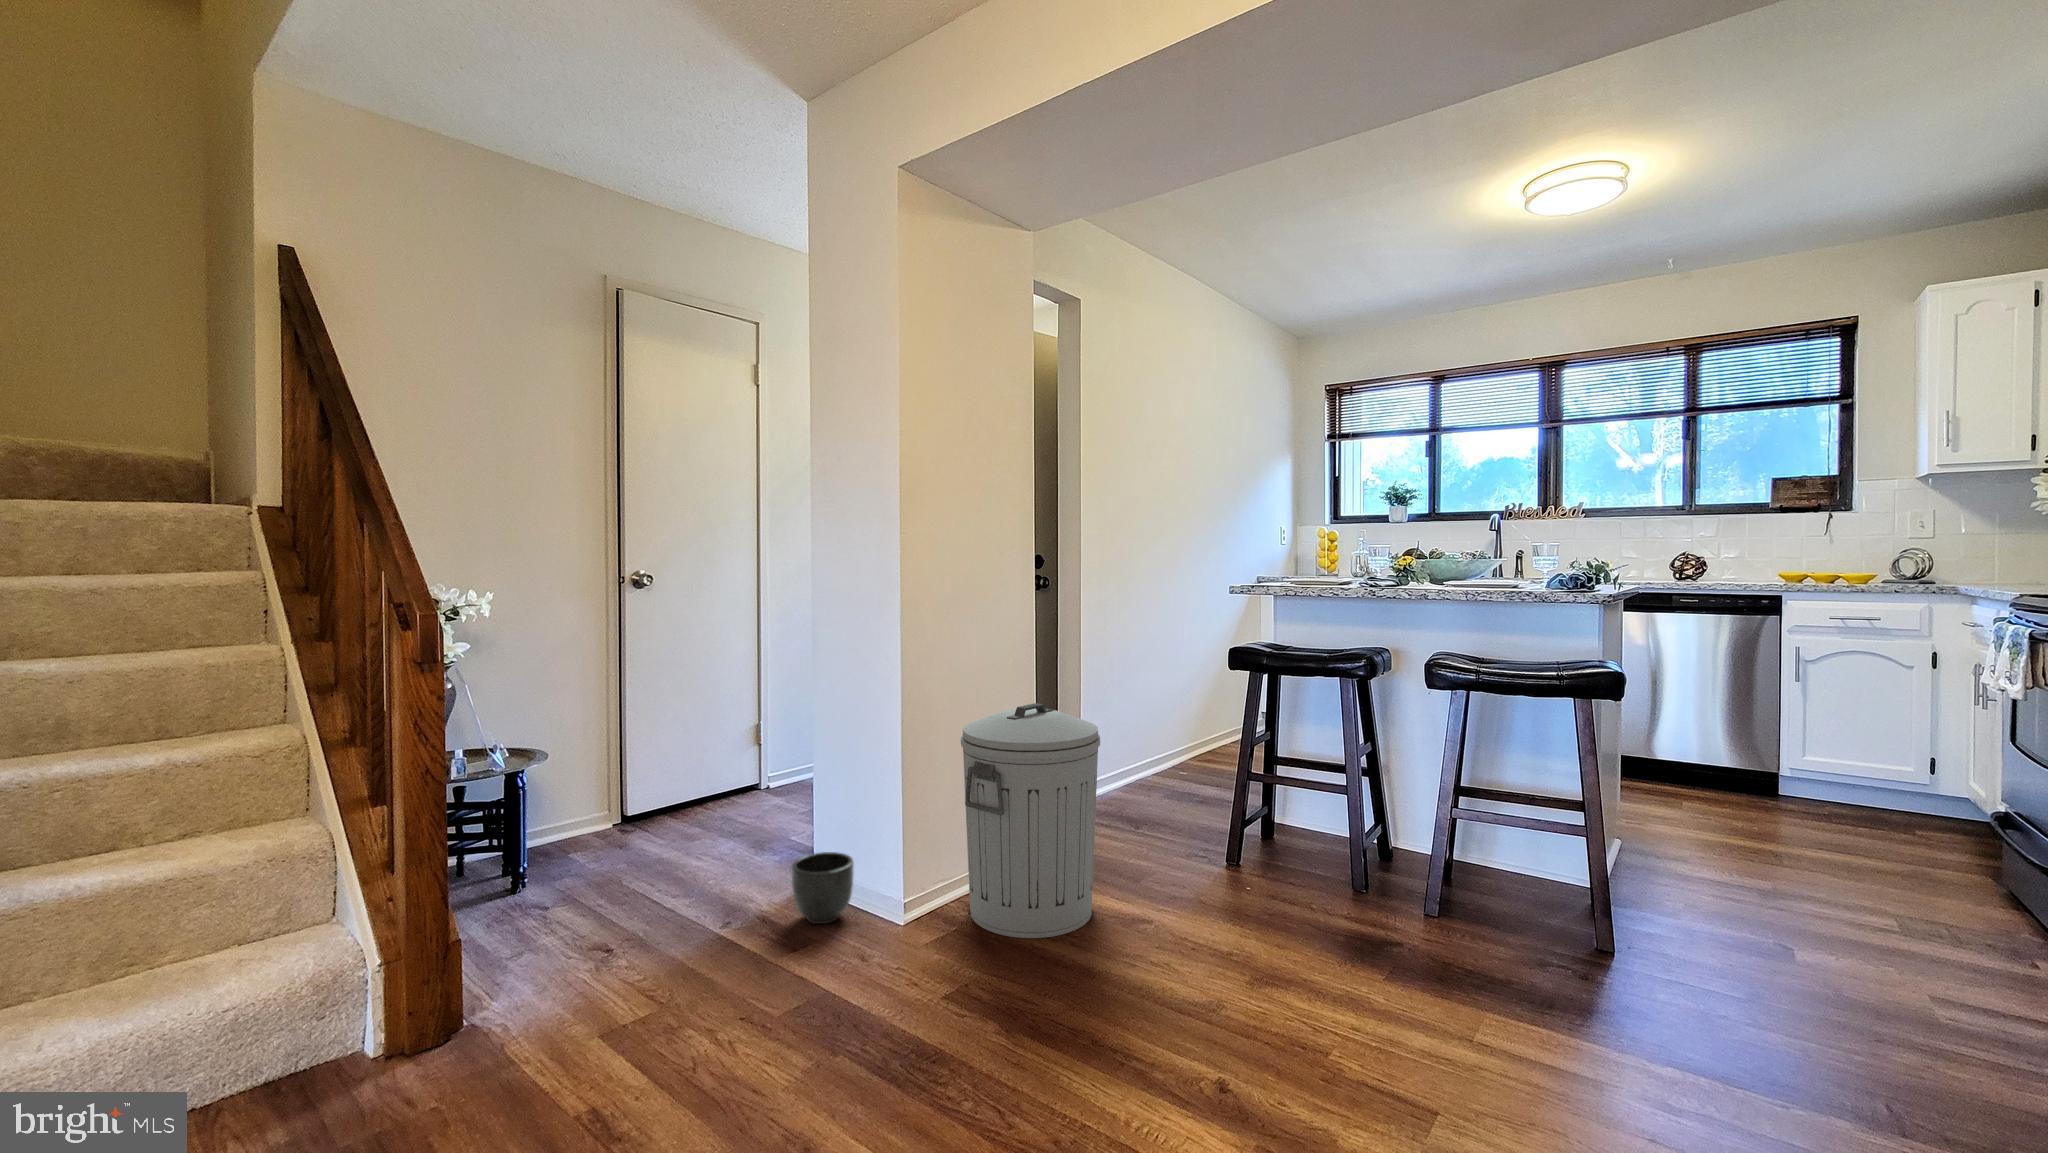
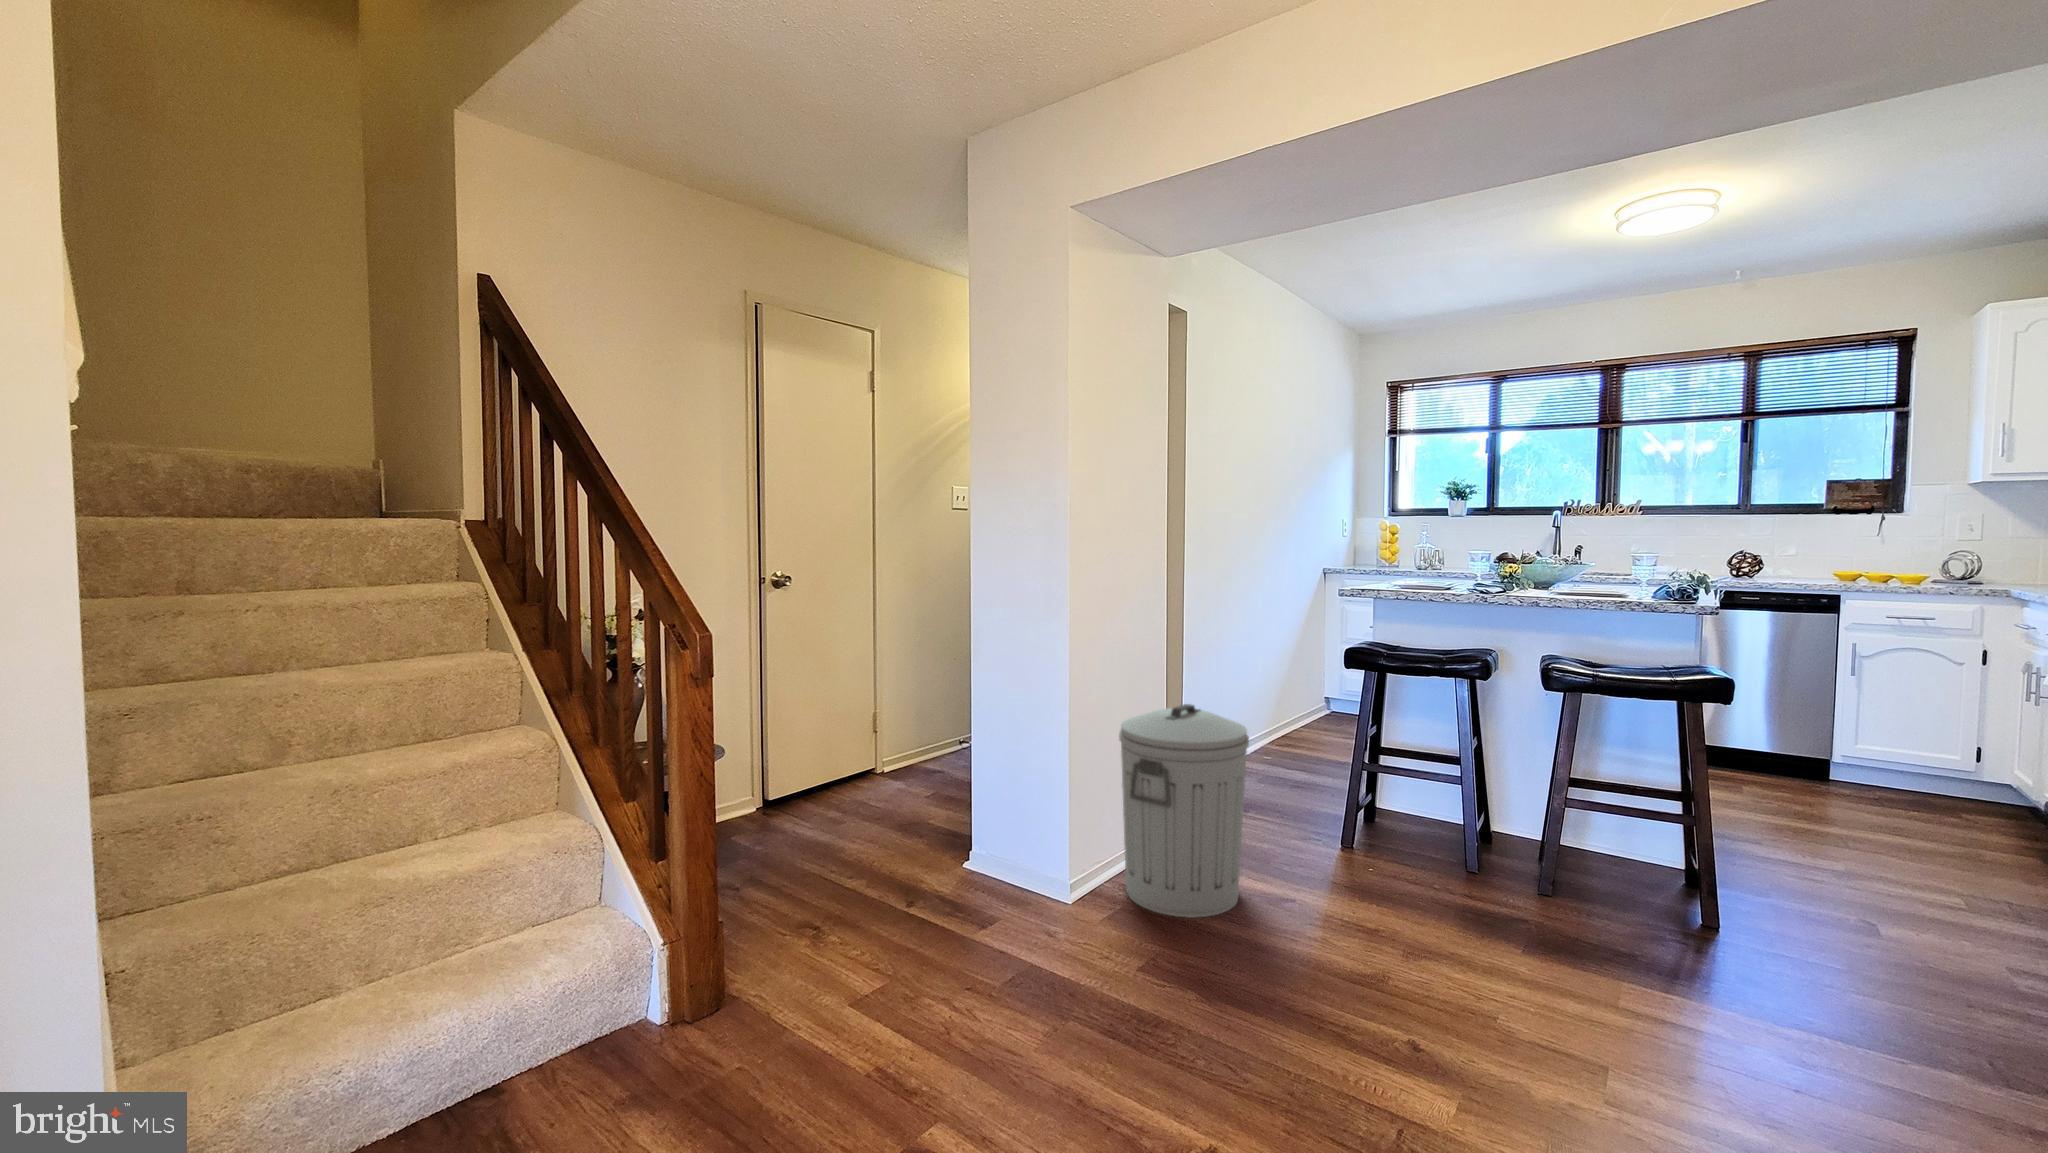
planter: present [792,852,854,924] -> none [968,839,1023,905]

